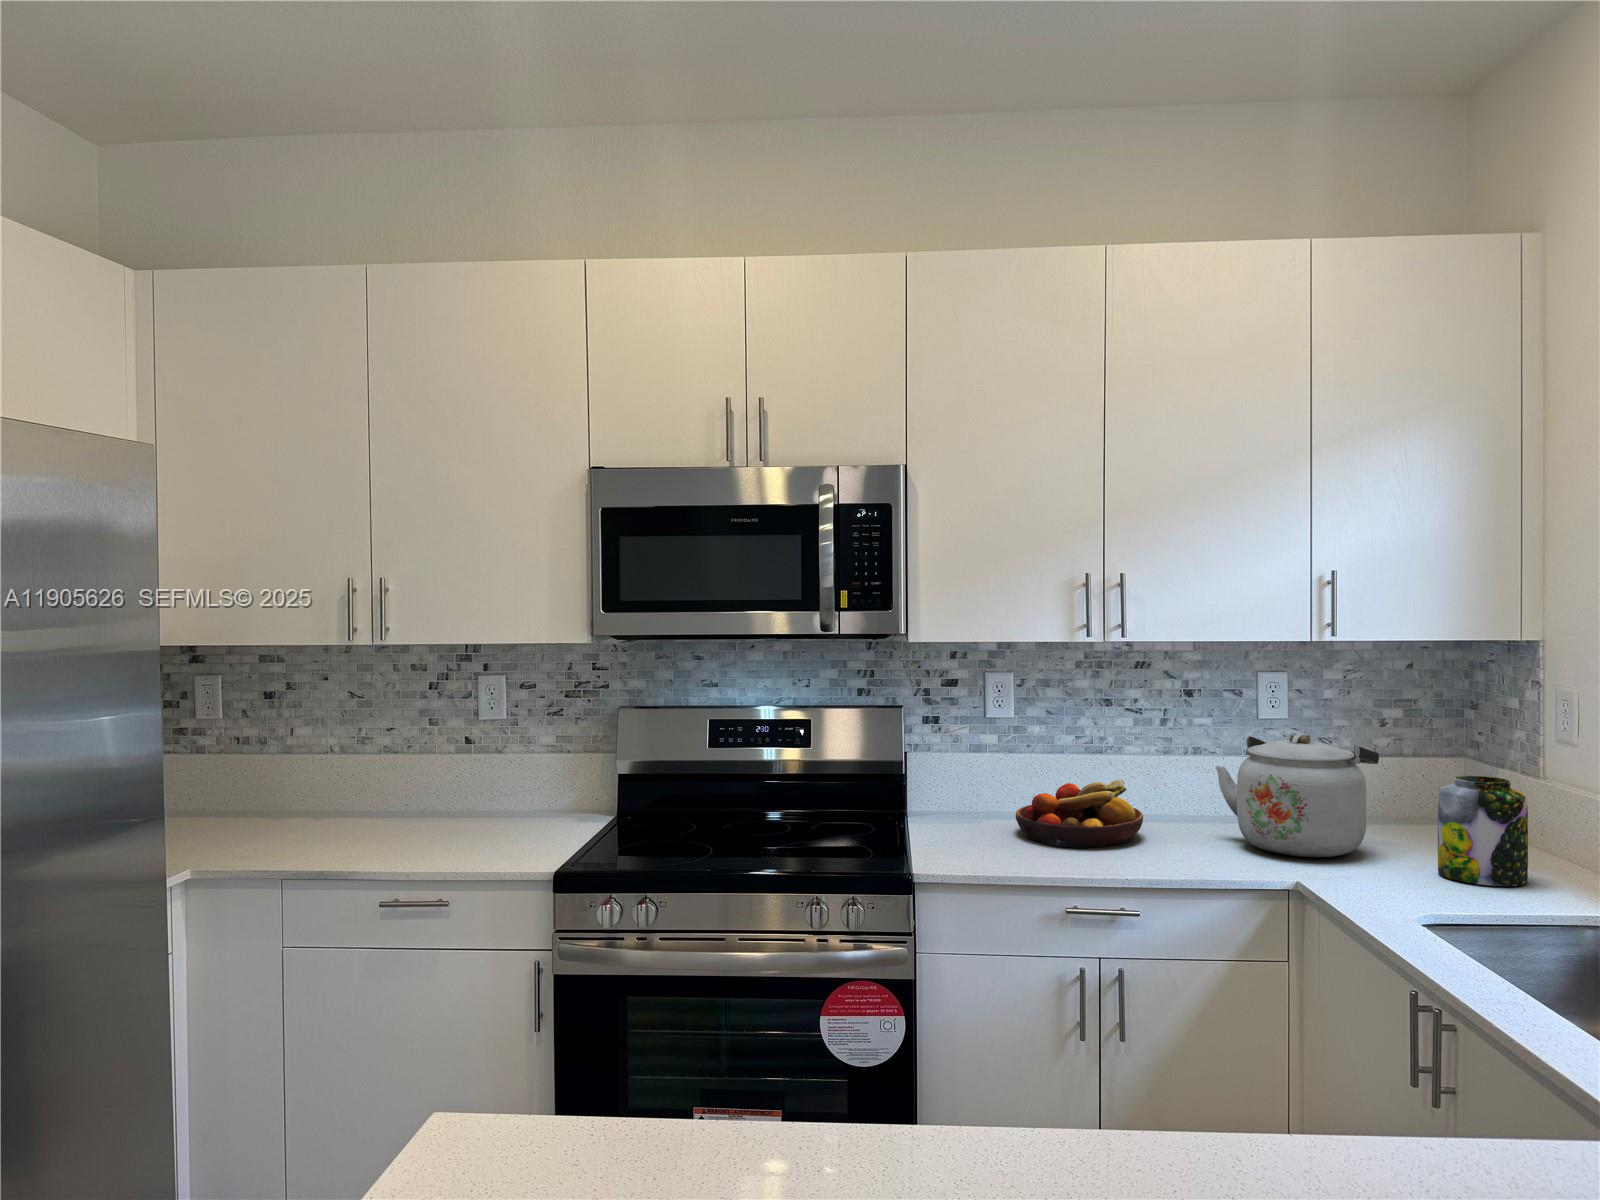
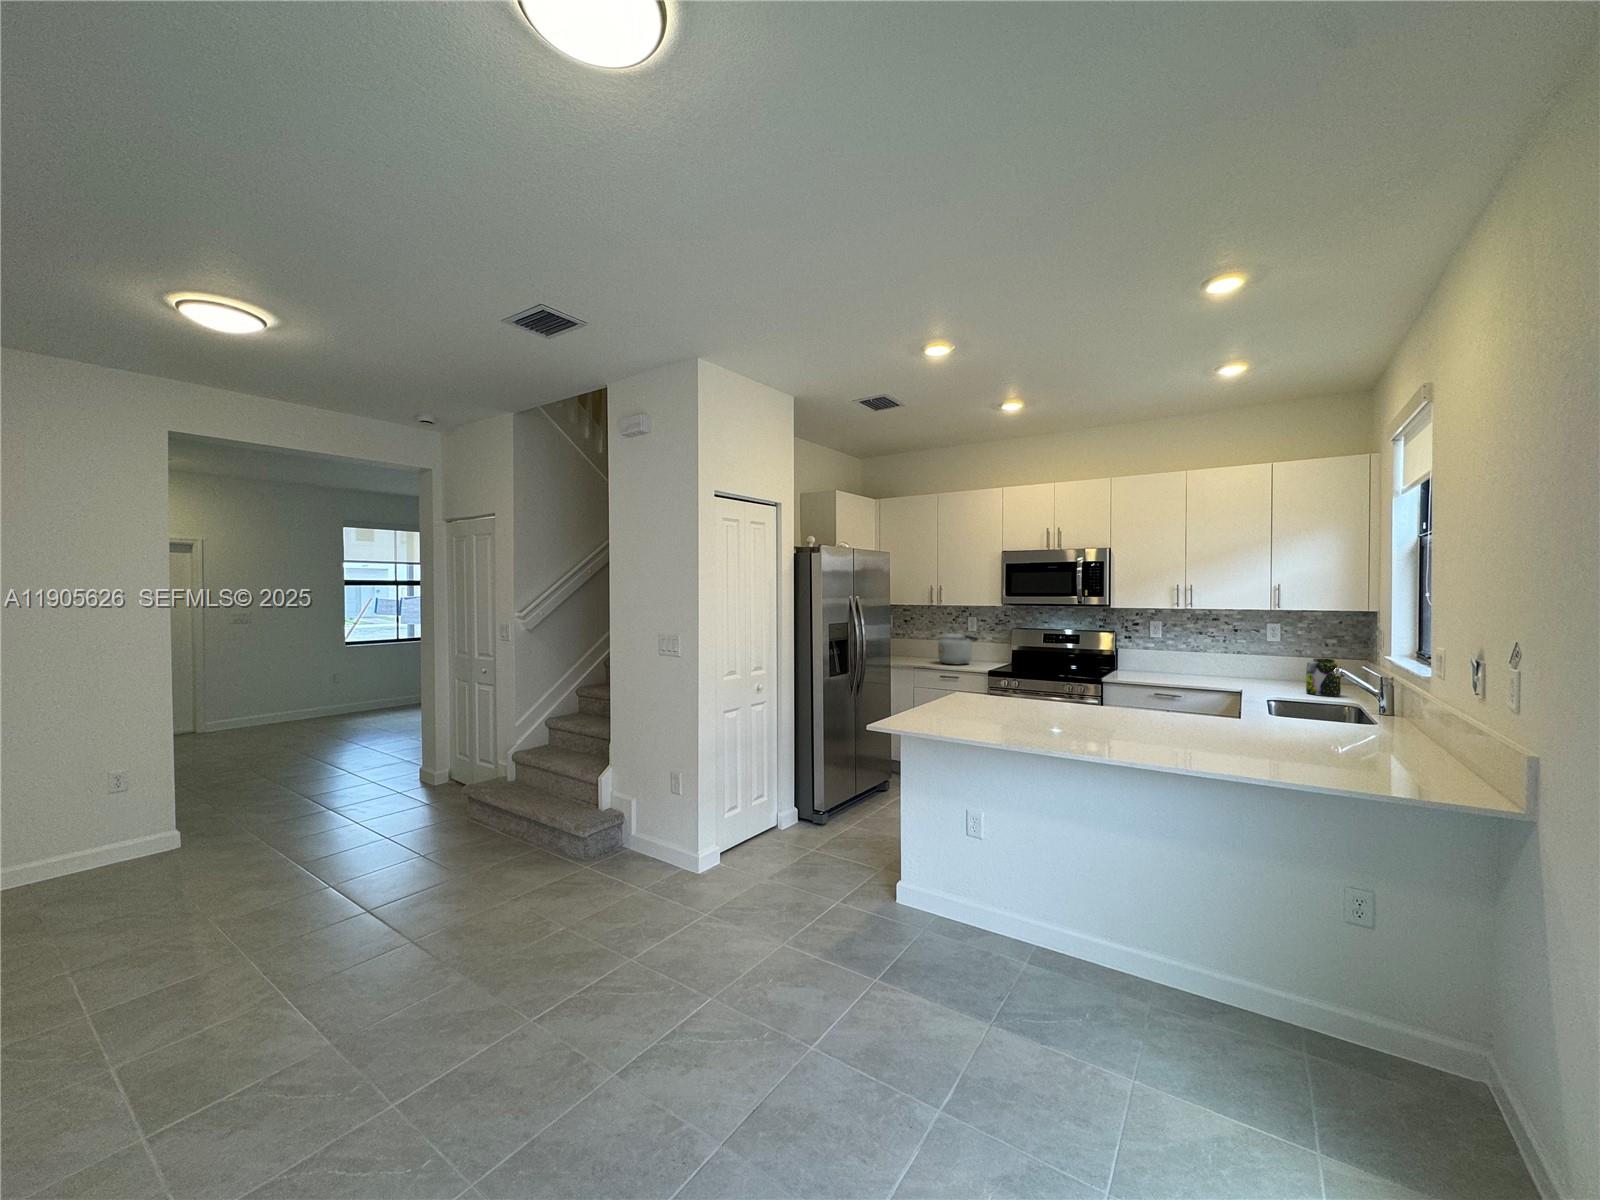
kettle: present [1216,733,1379,857] -> present [938,631,978,664]
fruit bowl: present [1016,780,1143,848] -> none [1153,659,1204,680]

